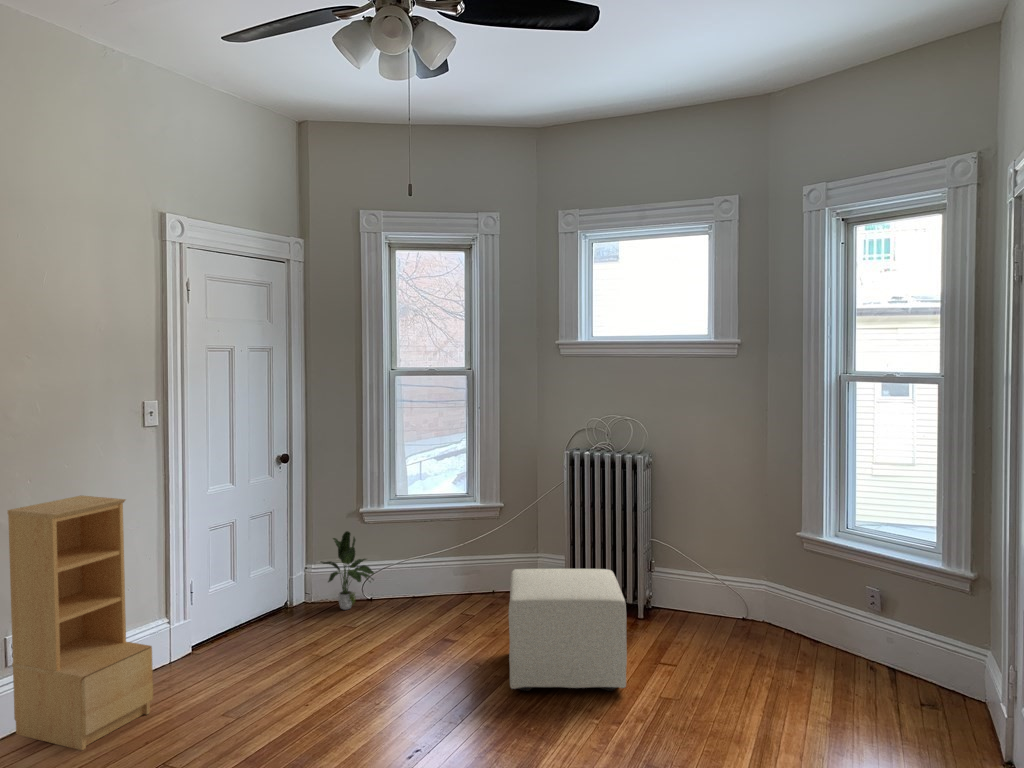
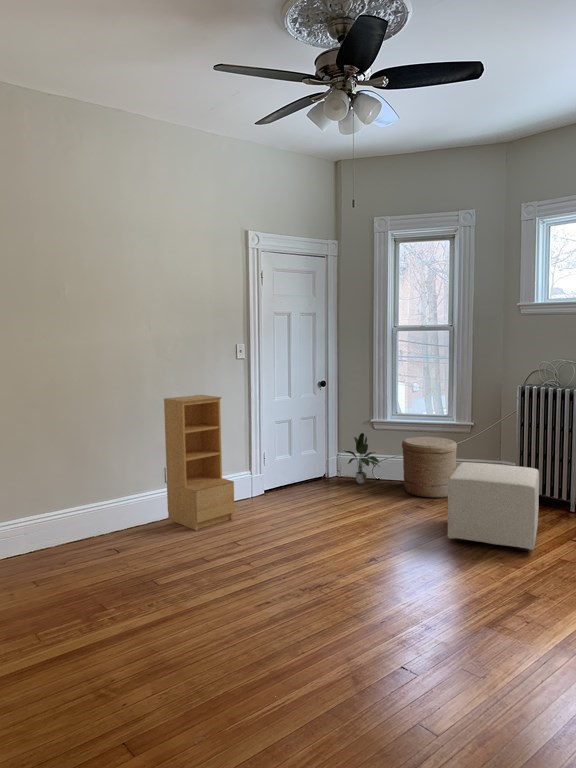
woven basket: none [411,529,488,621] -> present [402,437,457,498]

